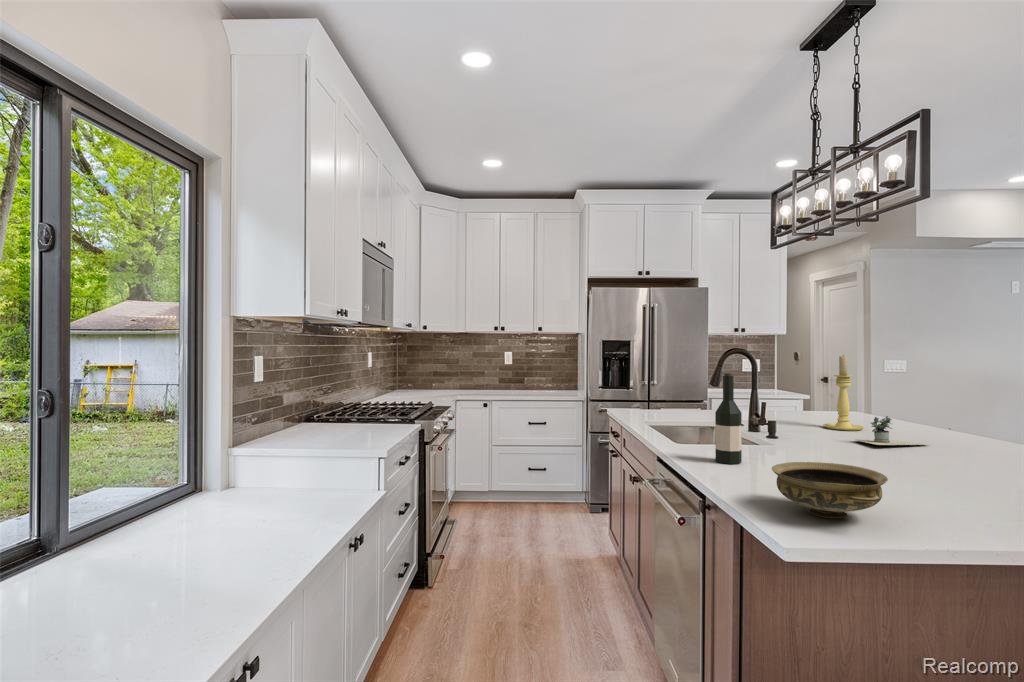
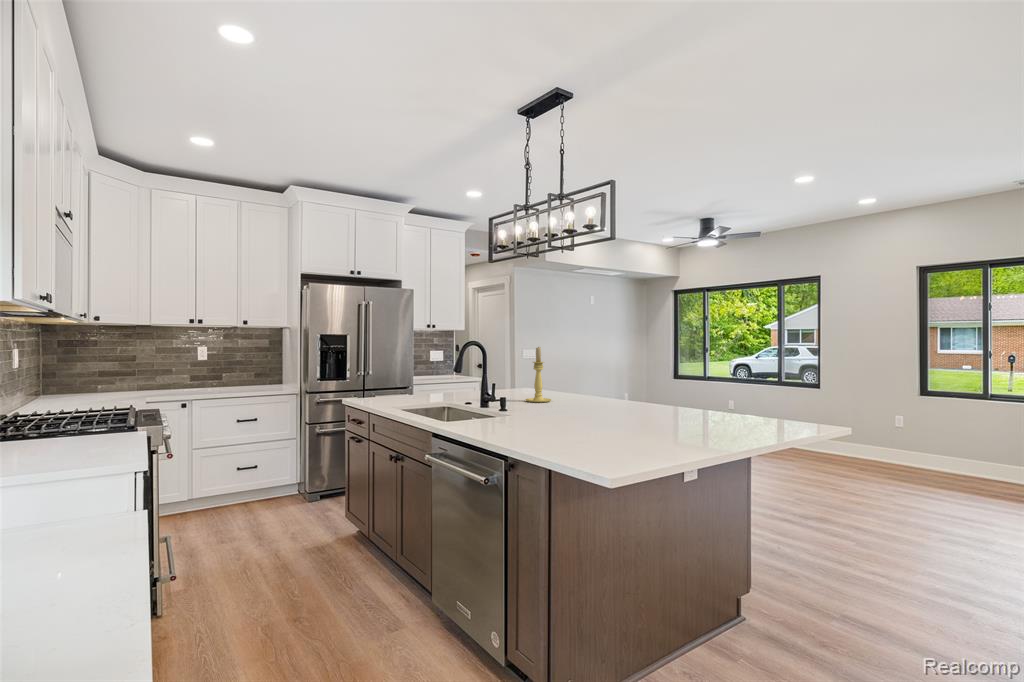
wine bottle: present [715,373,742,464] -> none [489,361,507,432]
potted plant: present [856,416,950,445] -> none [554,389,608,410]
ceramic bowl: present [772,462,888,518] -> none [563,421,637,457]

